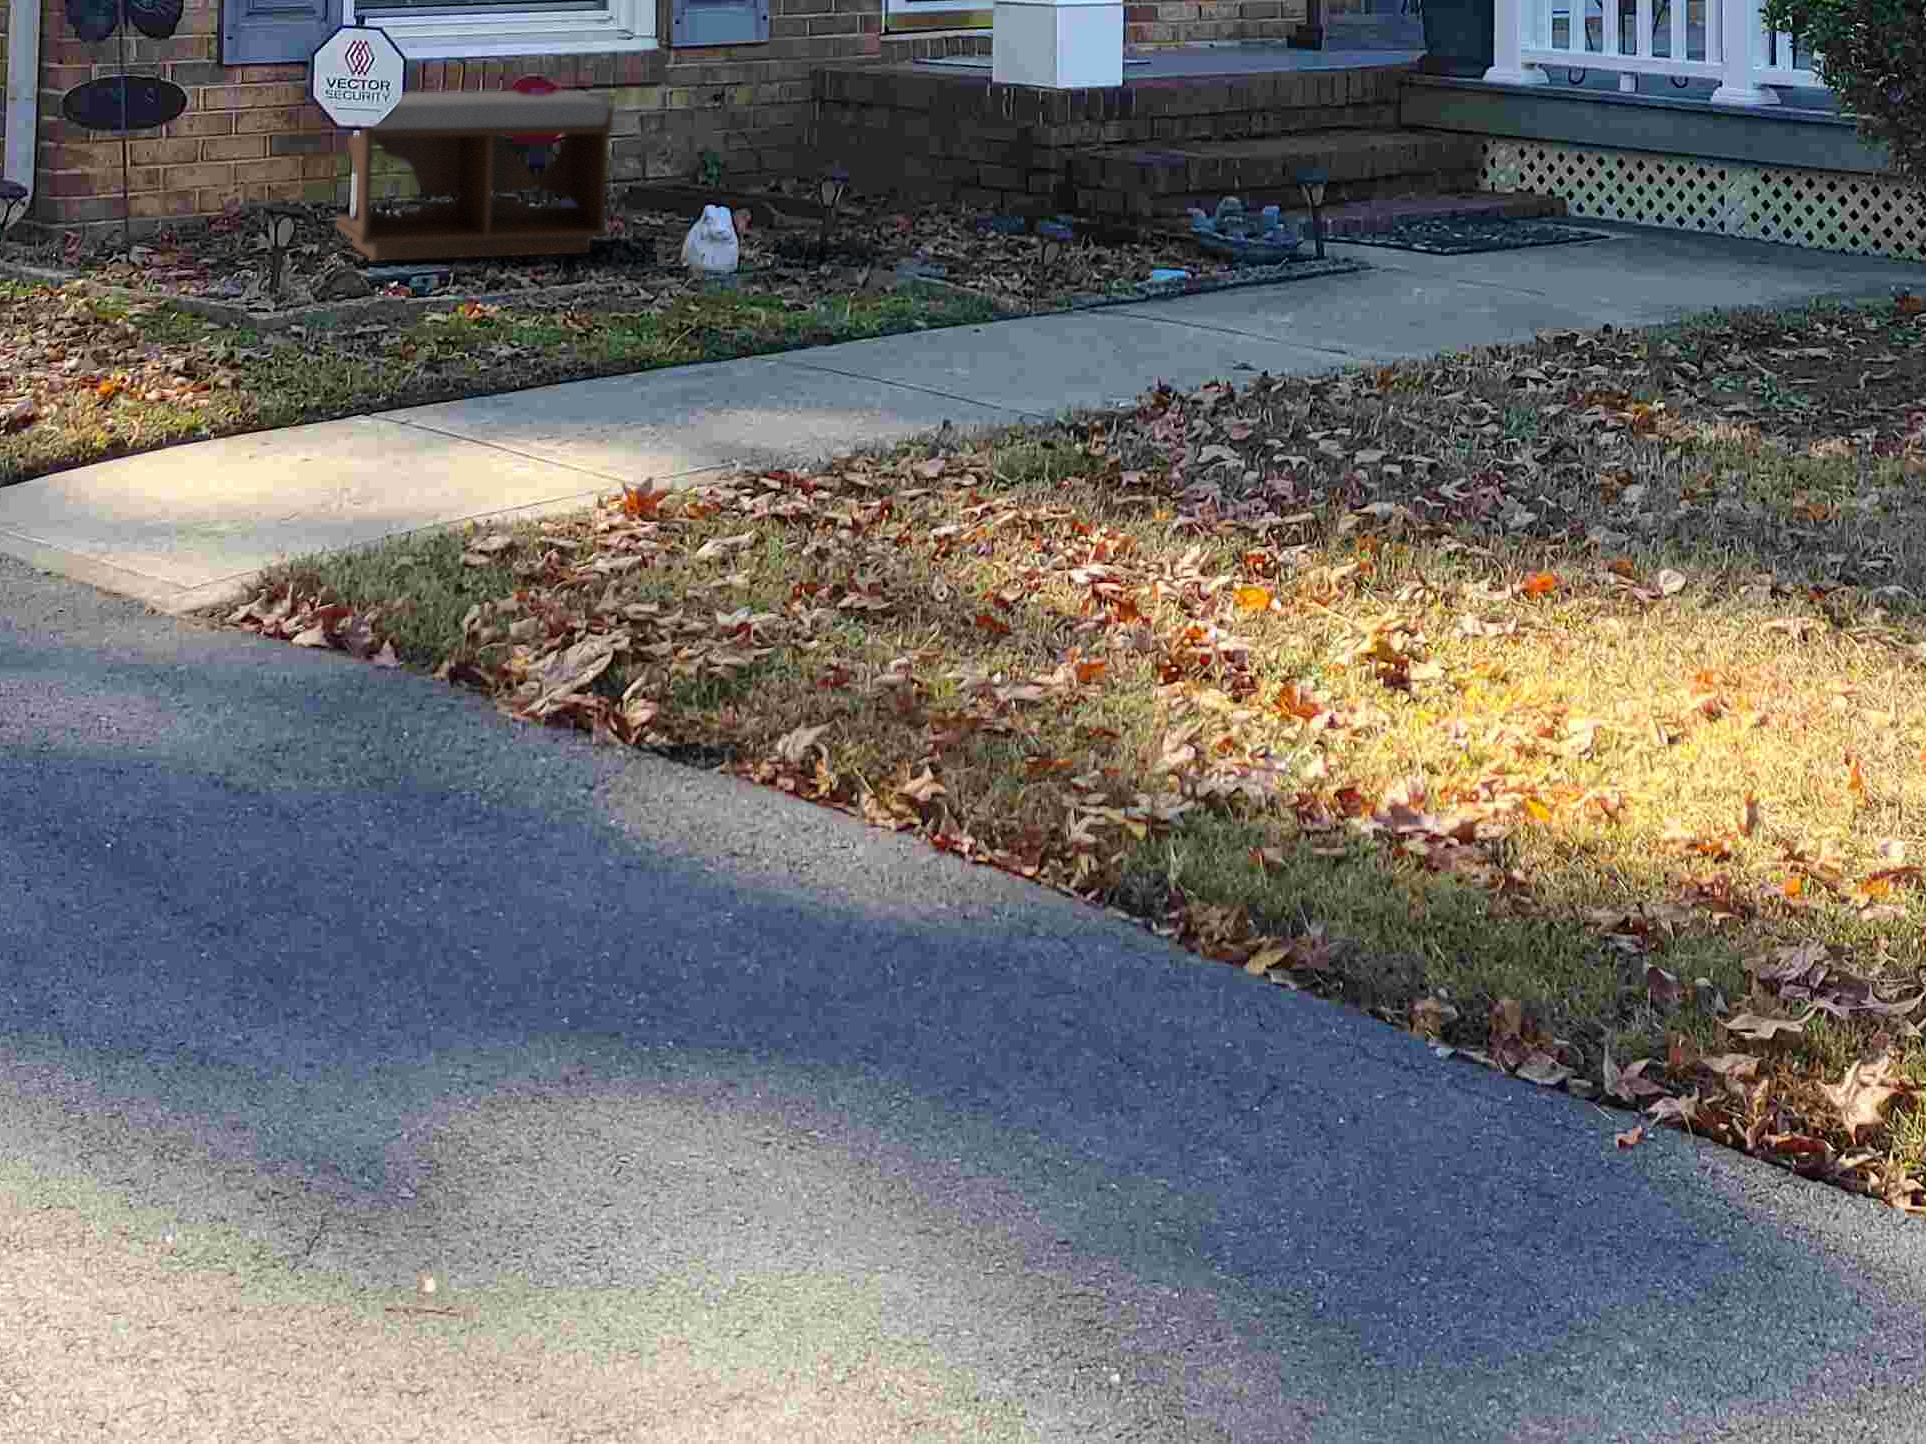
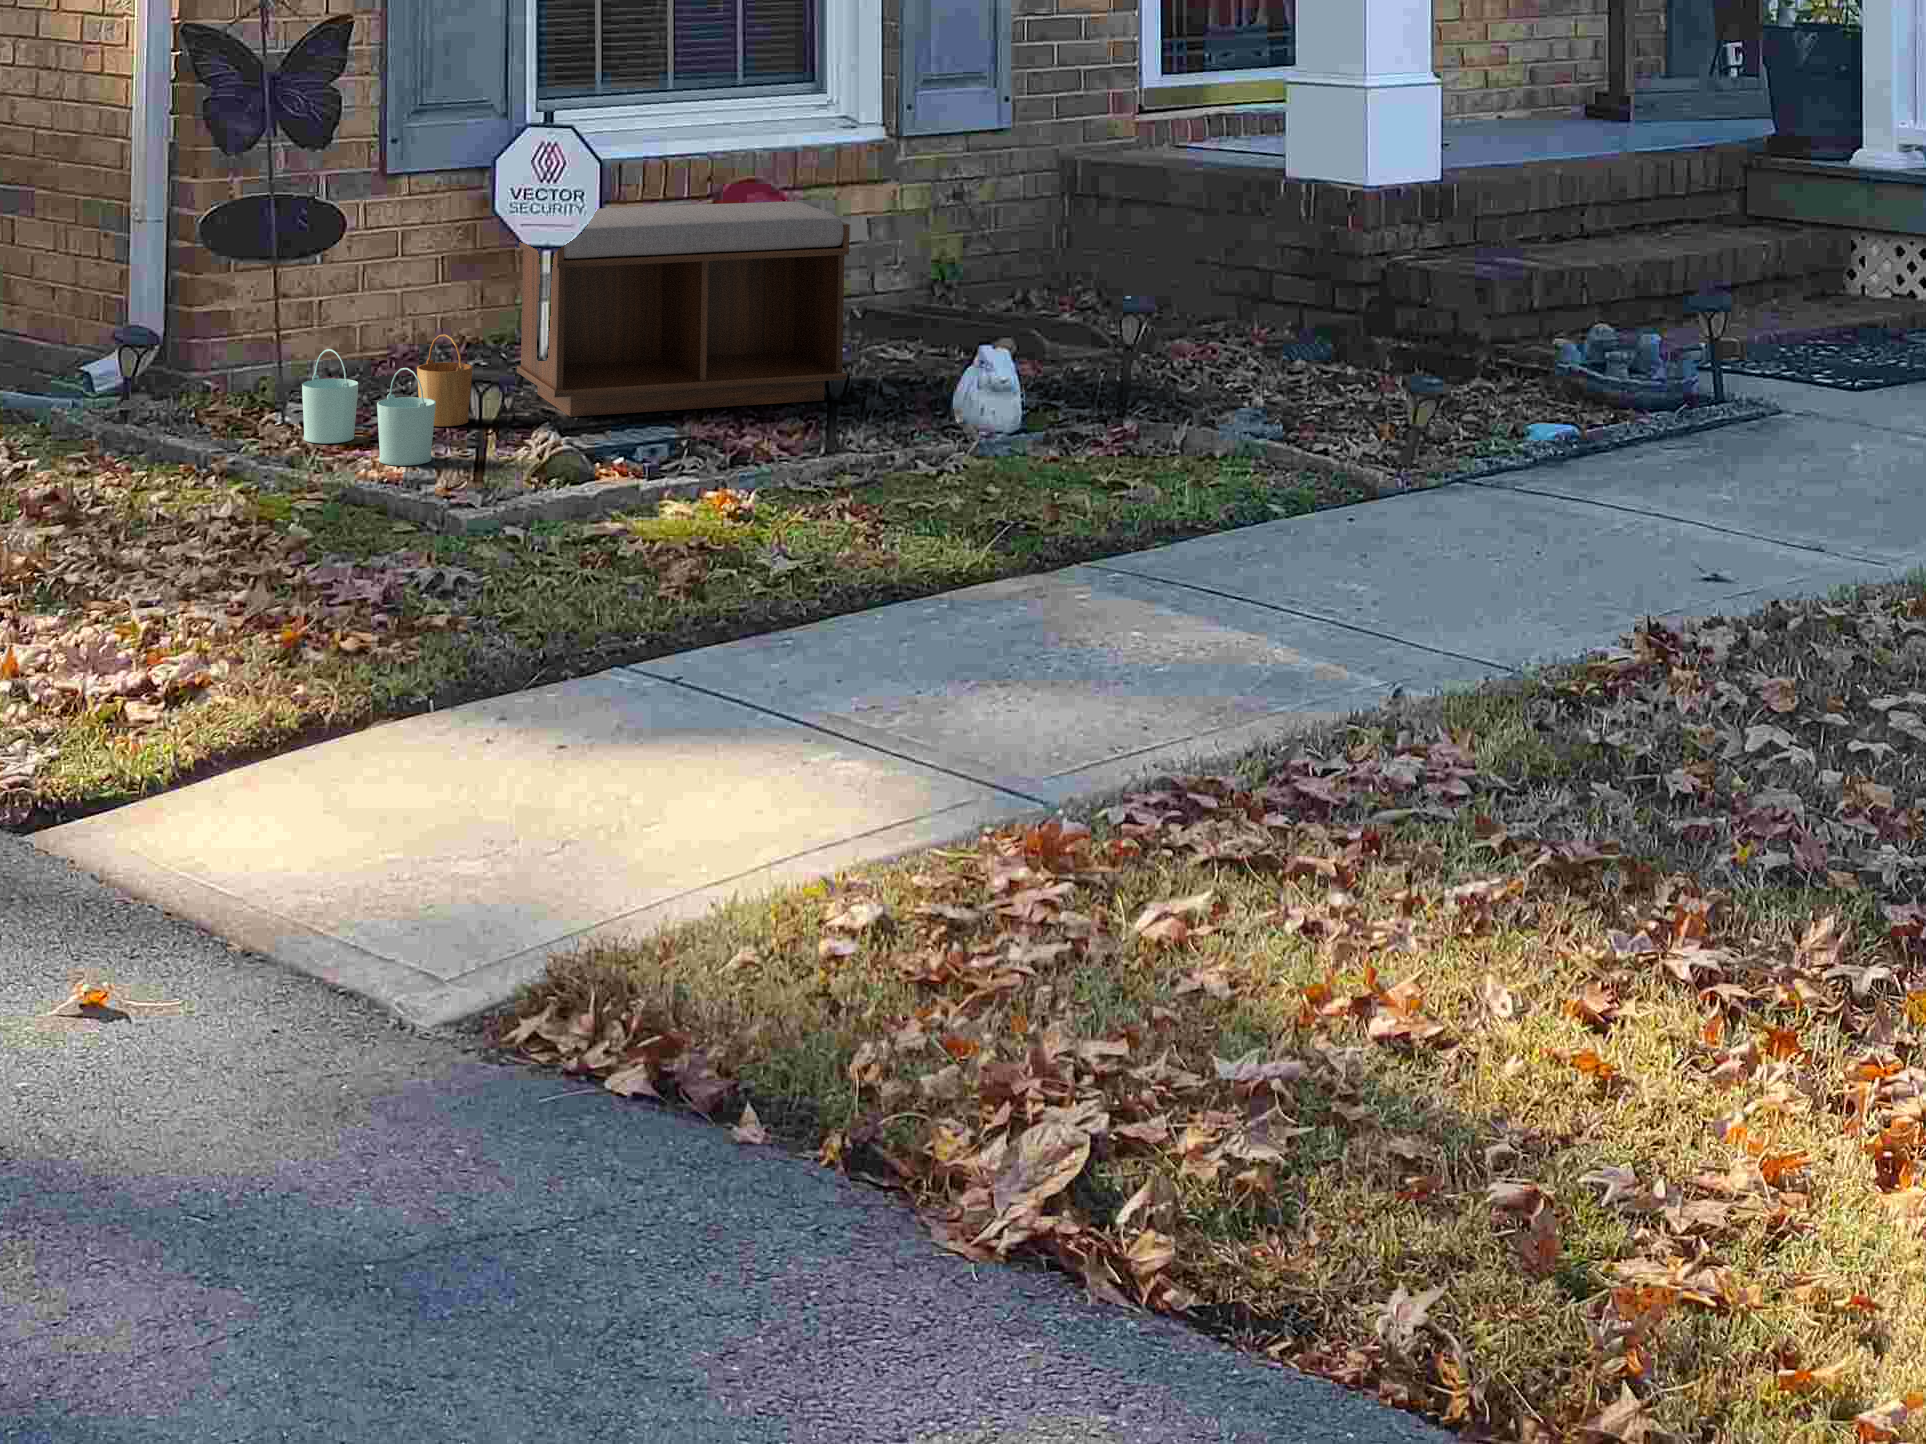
bucket: none [150,191,294,290] -> present [302,334,473,466]

